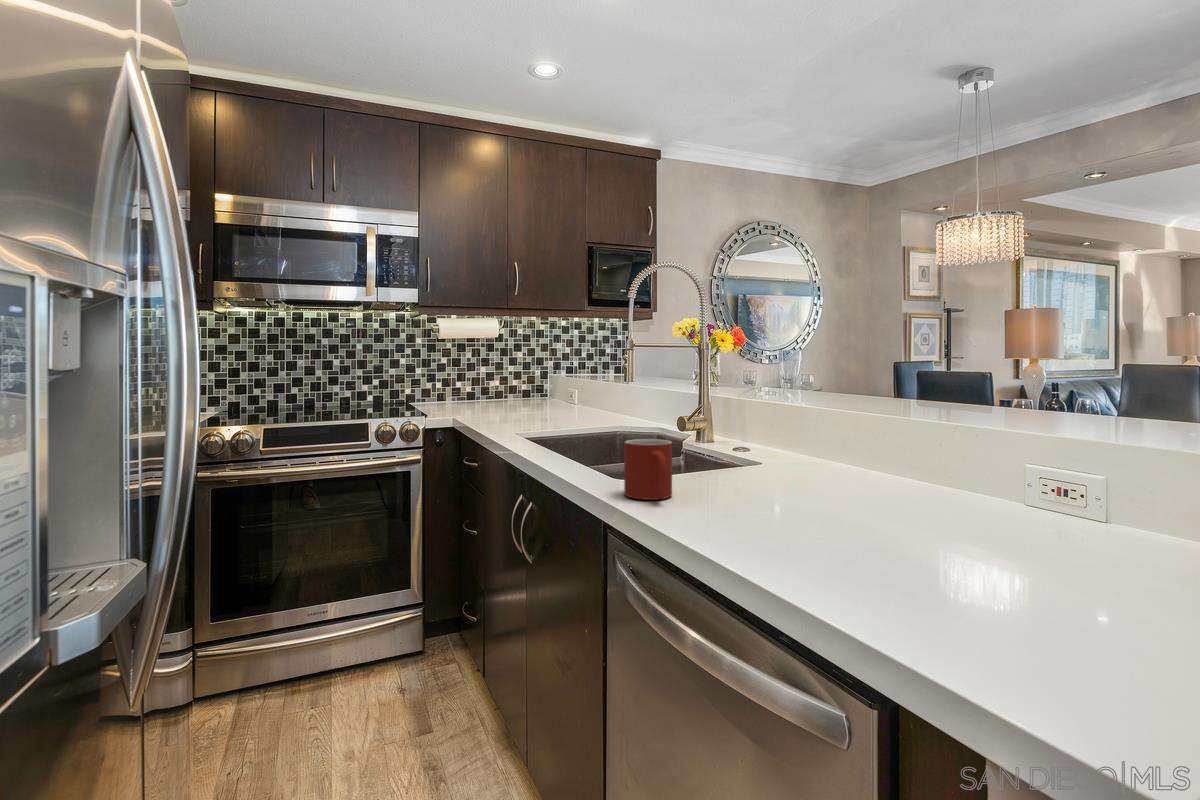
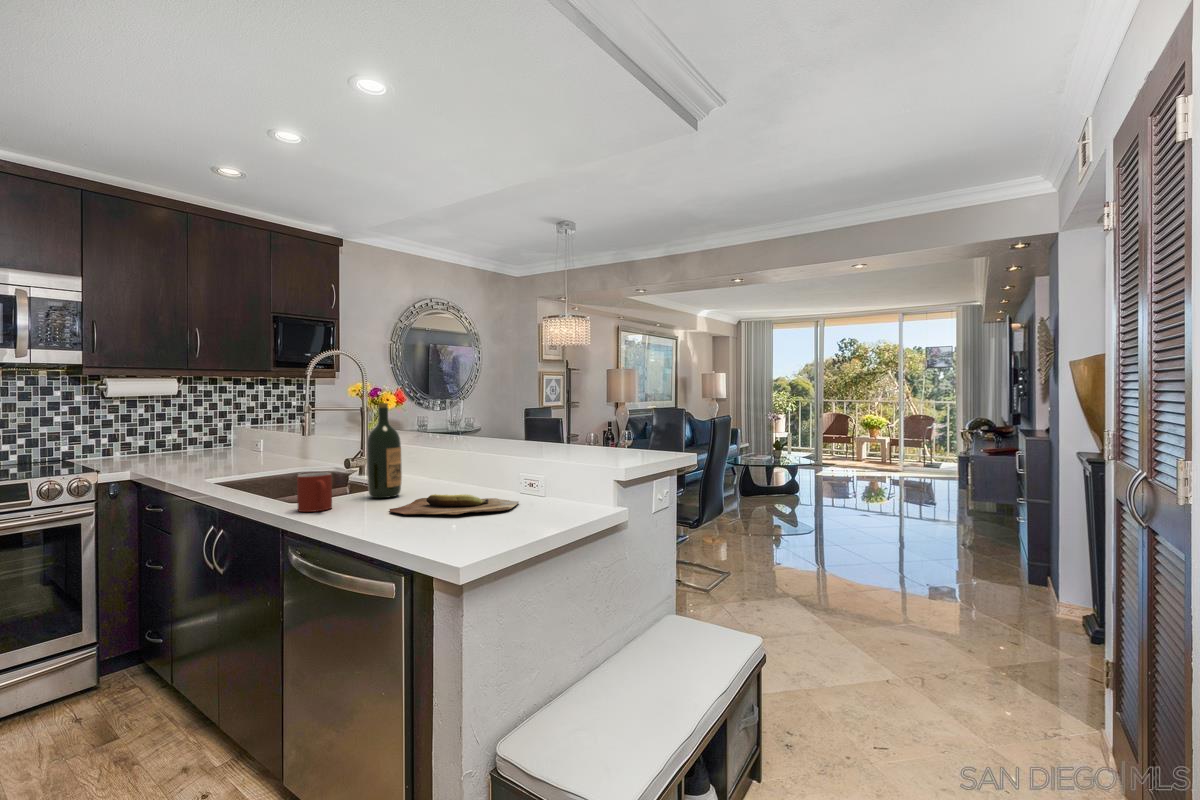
wine bottle: none [719,334,772,486] -> present [367,403,402,498]
cutting board: none [763,494,1024,548] -> present [390,494,519,514]

